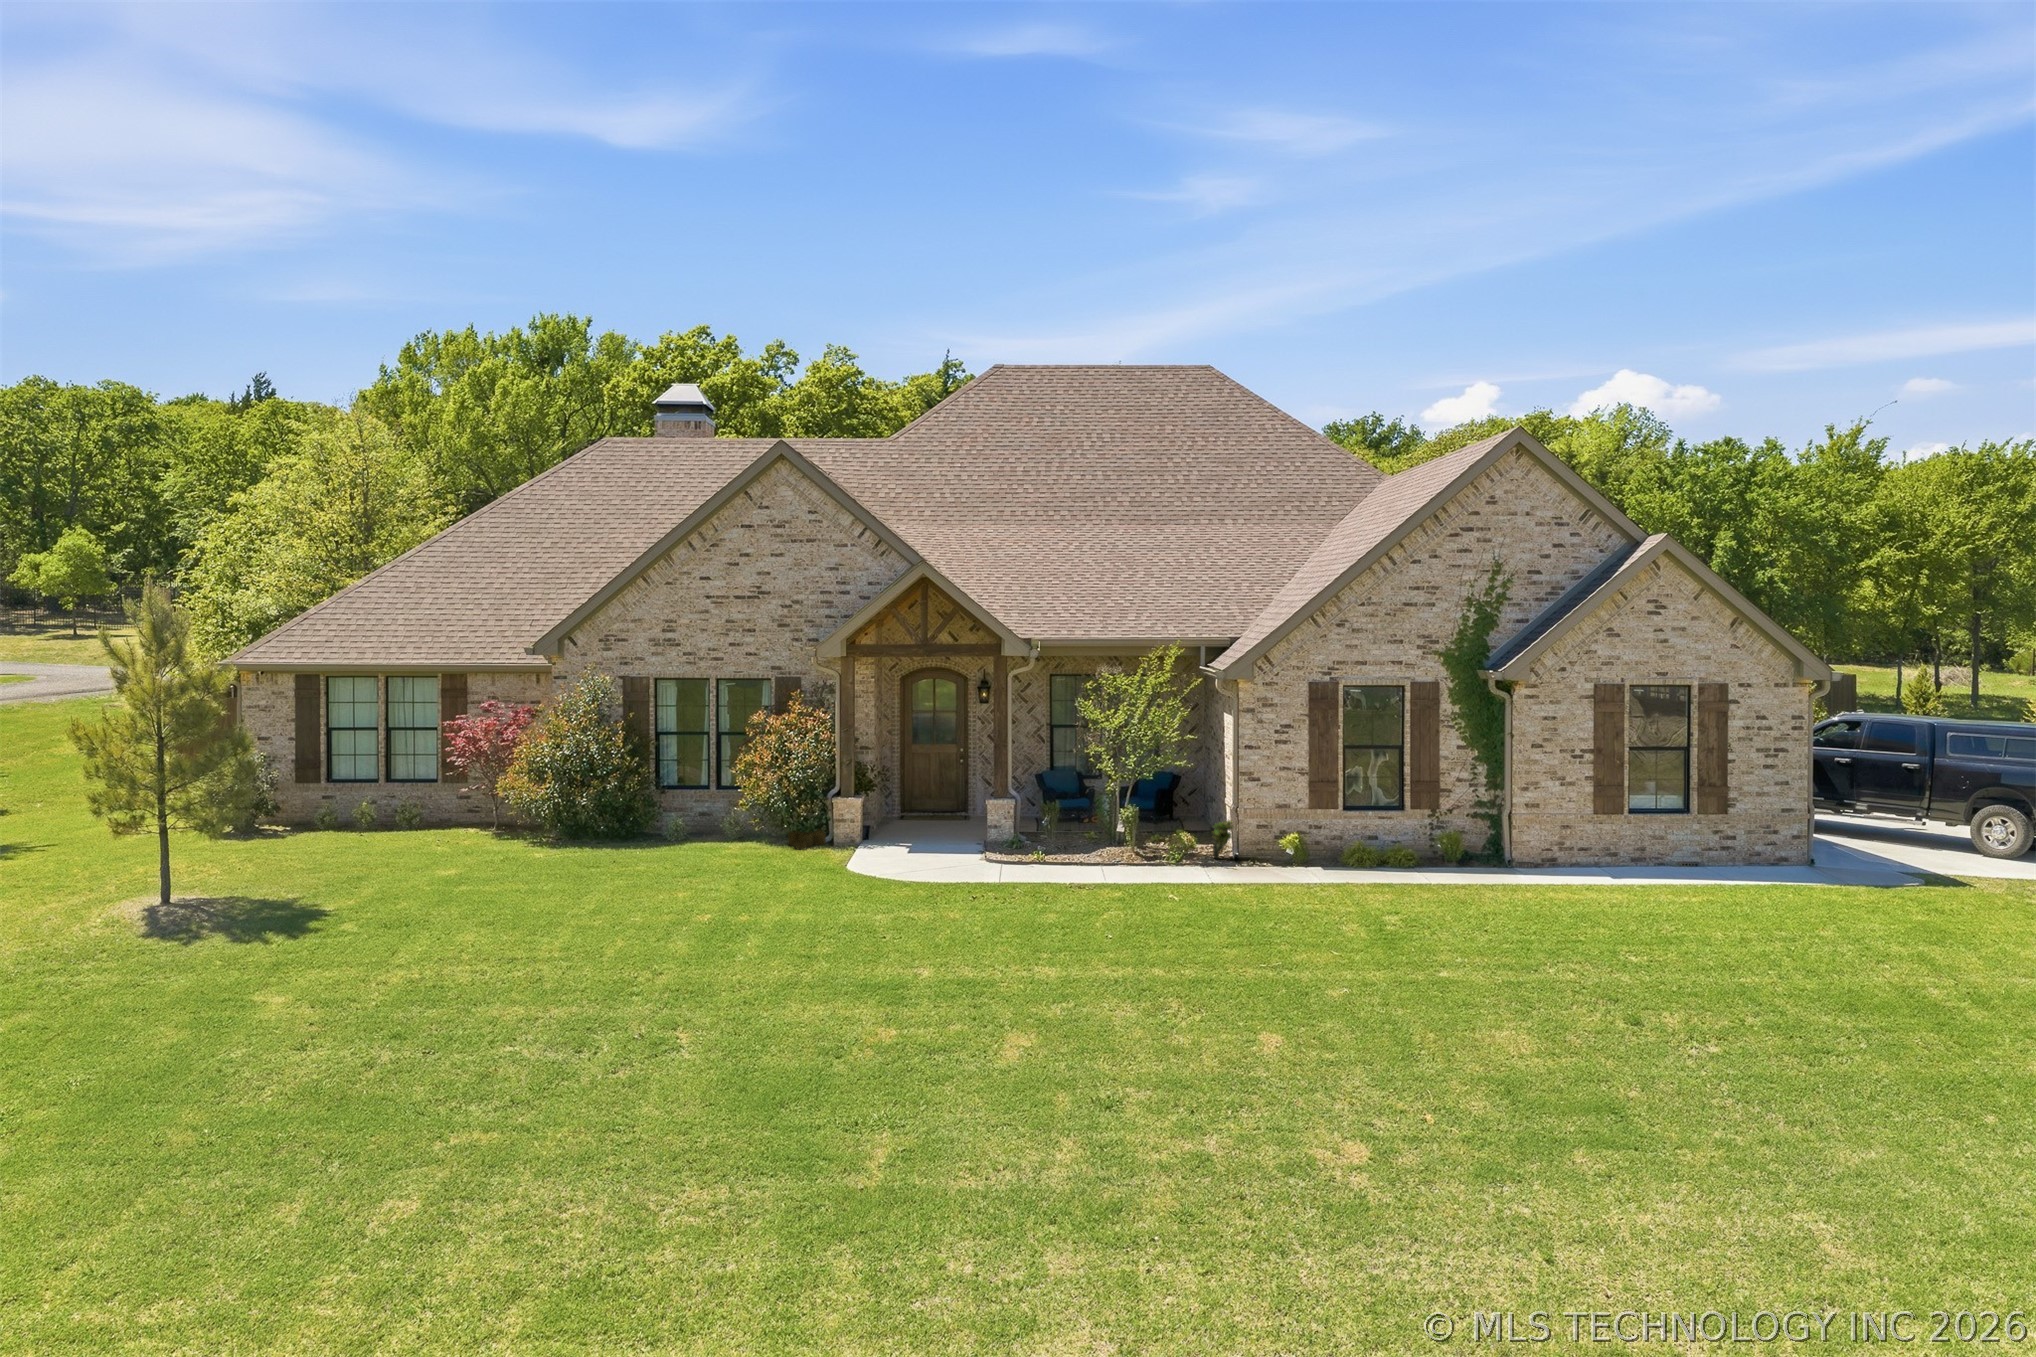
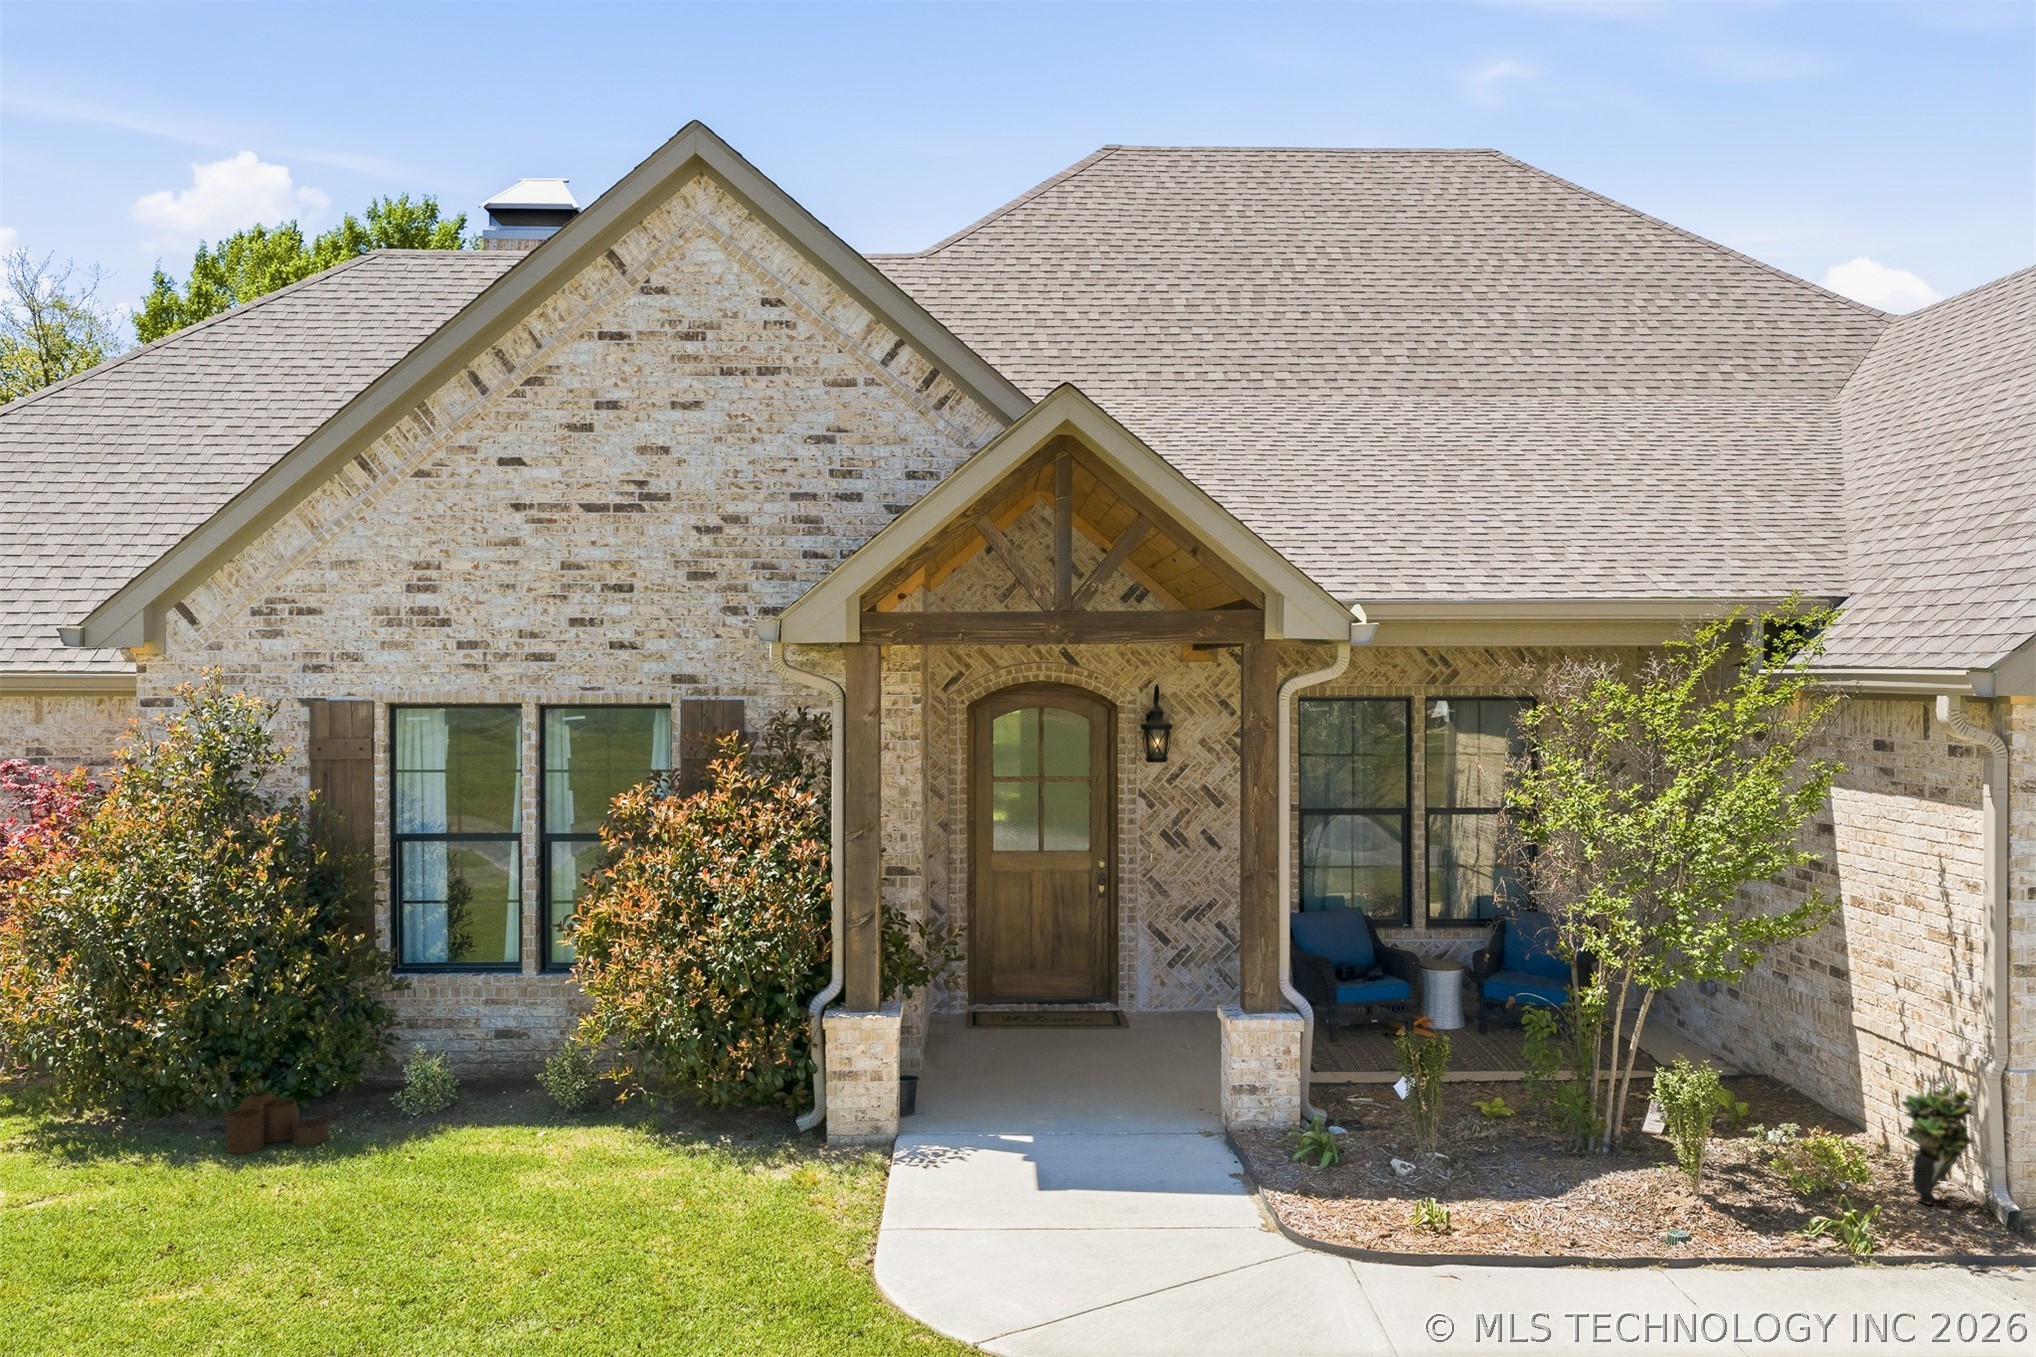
woven basket: present [788,829,826,850] -> present [226,1092,329,1154]

